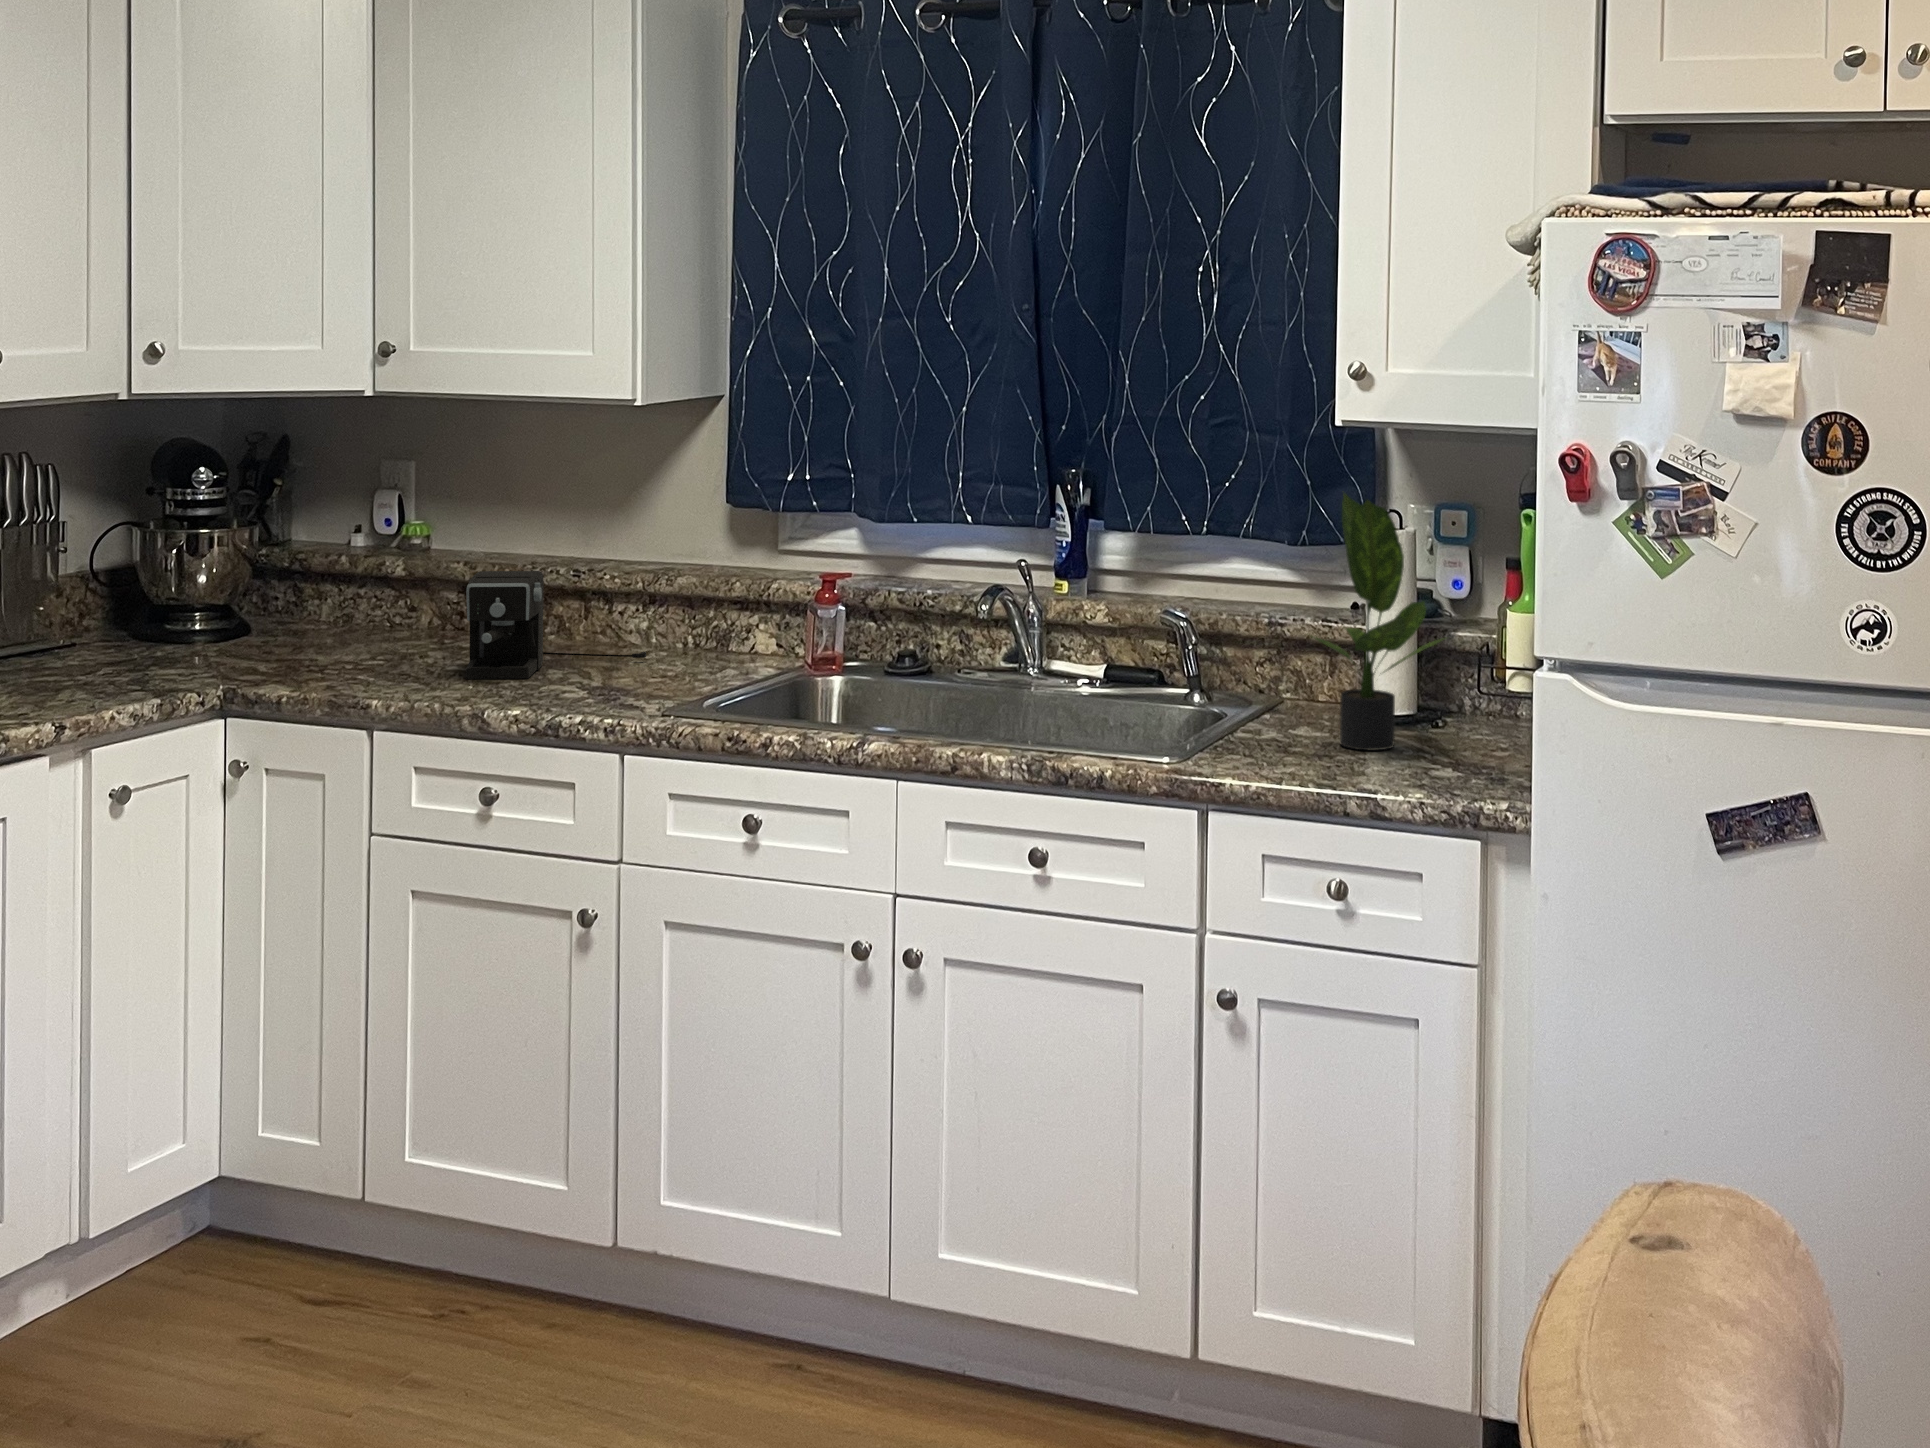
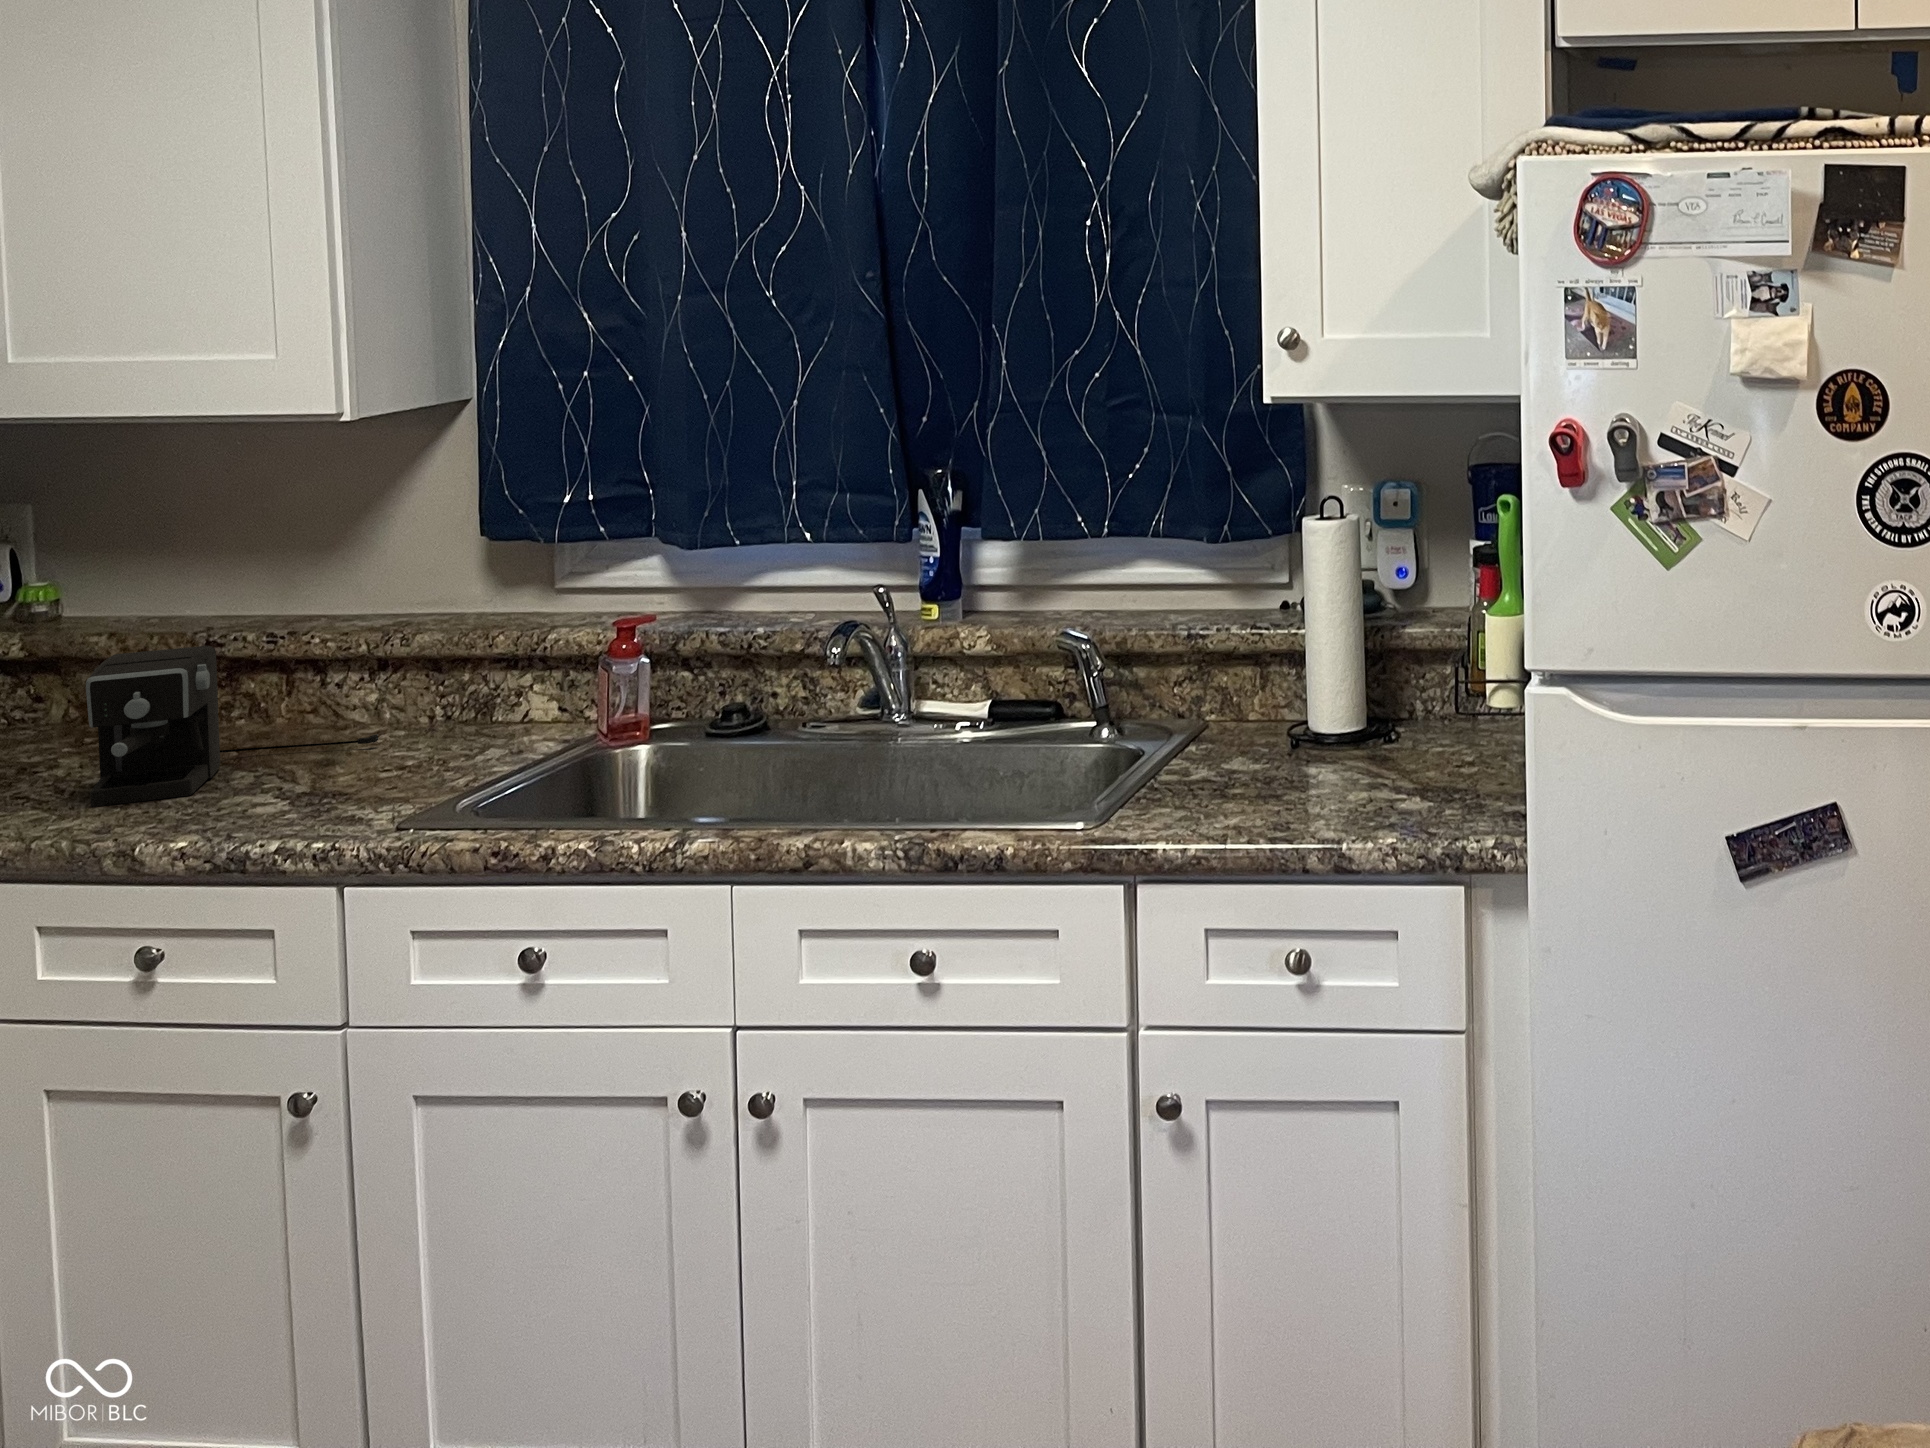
potted plant: present [1313,494,1444,750] -> none [1240,479,1406,781]

